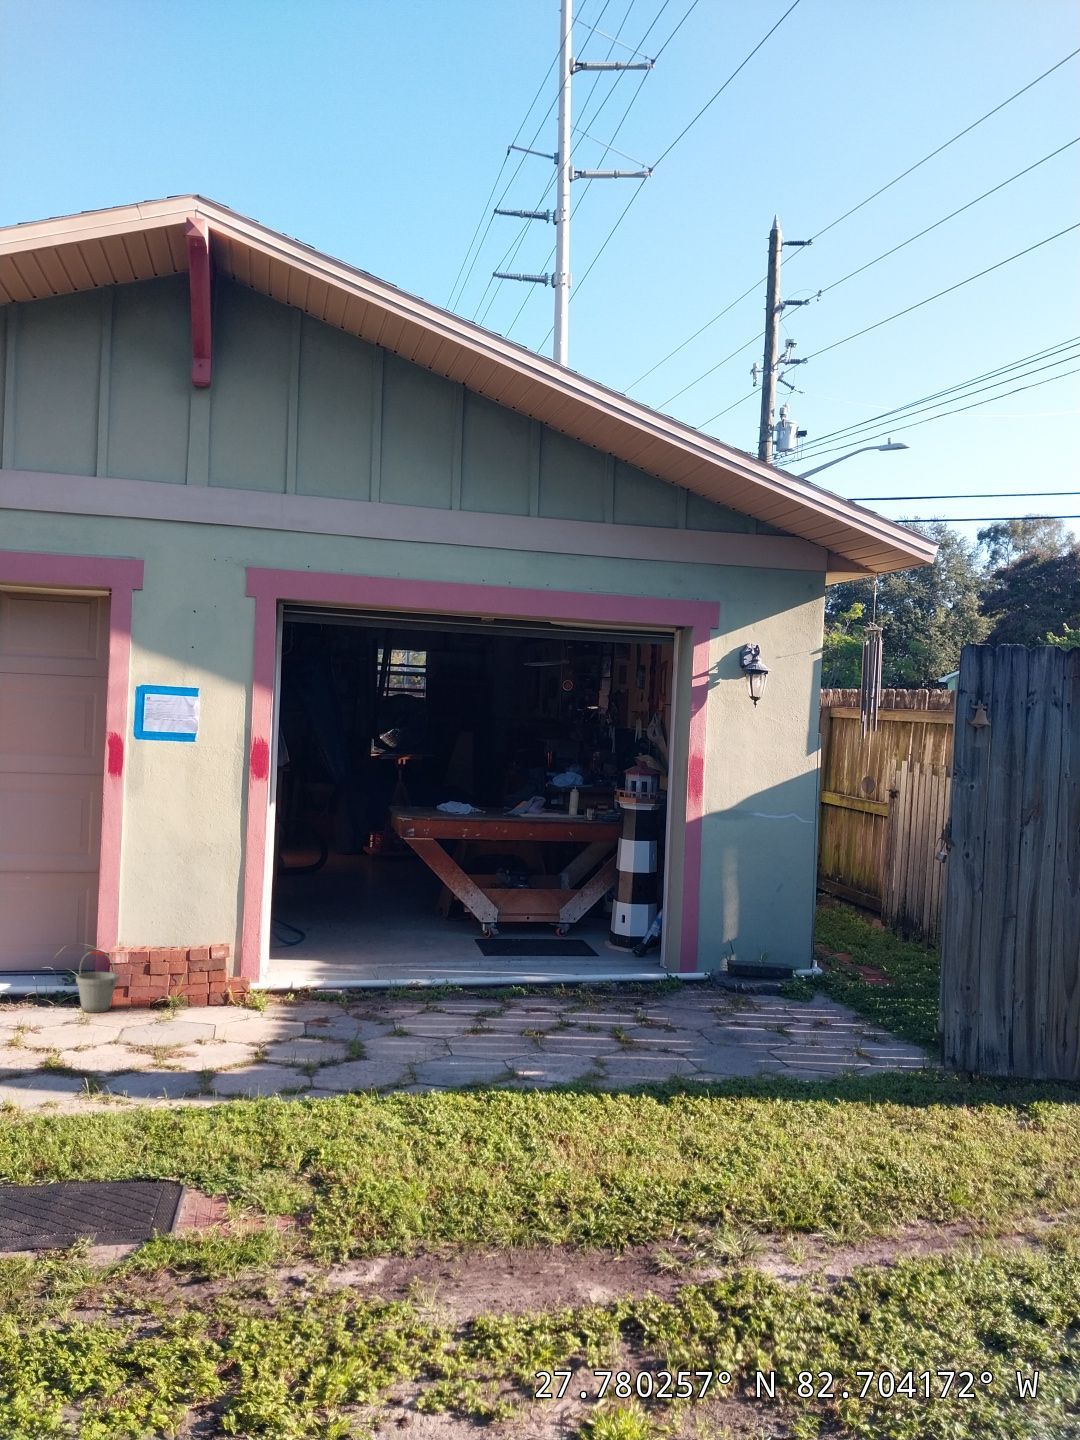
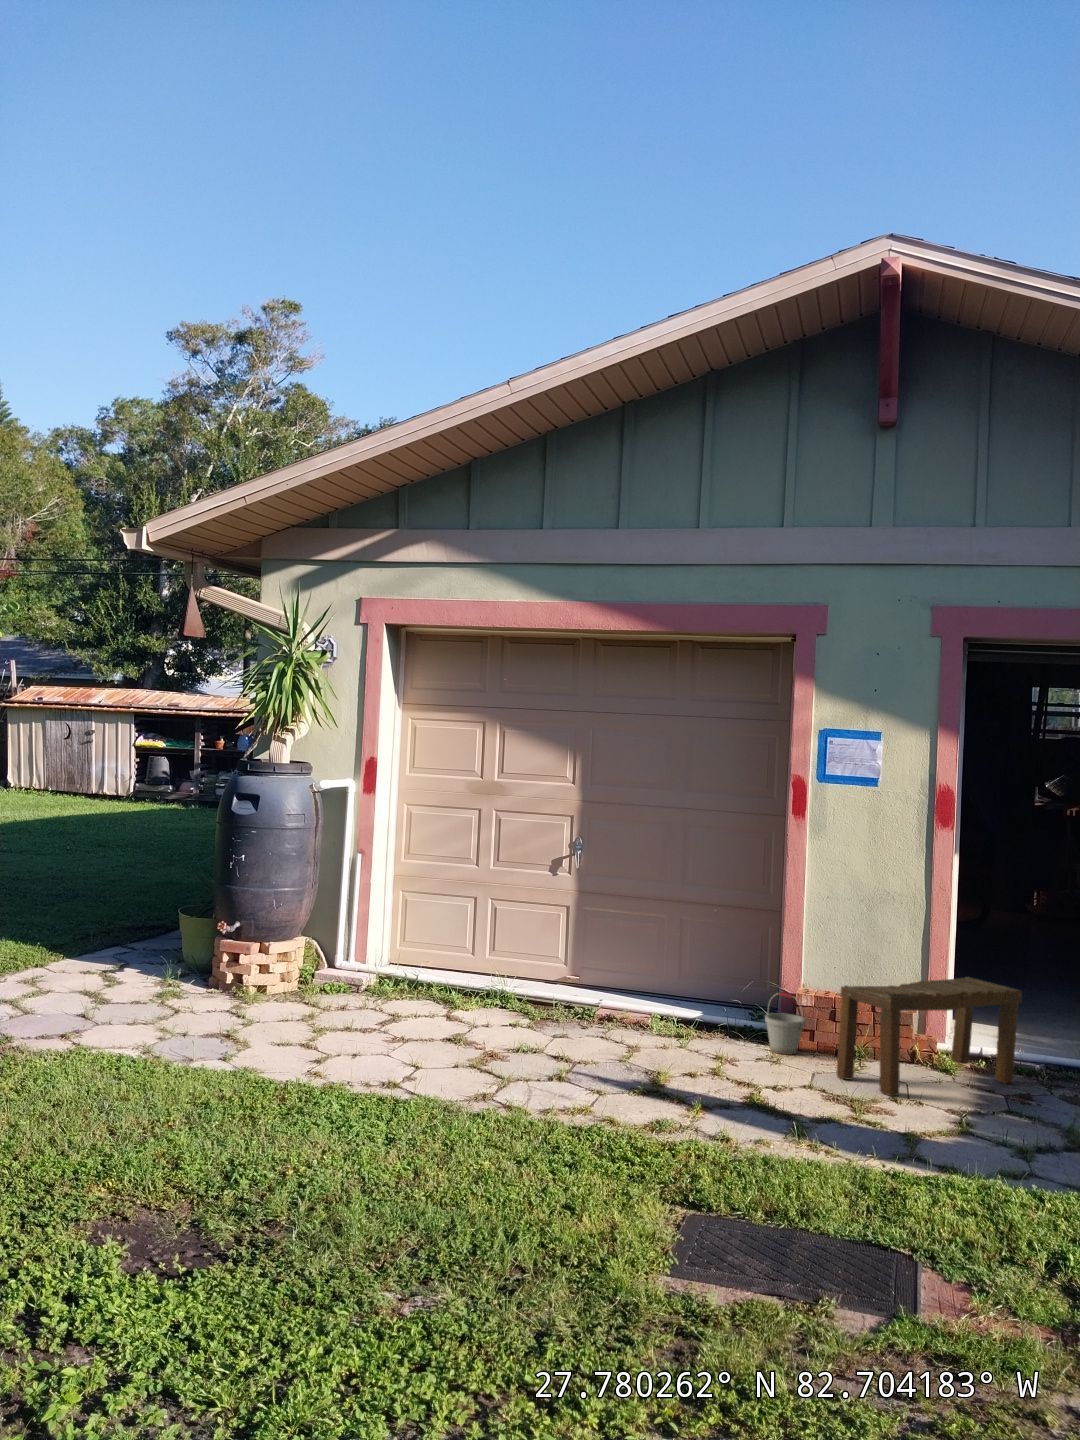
bench: none [145,920,323,1040] -> present [837,977,1022,1096]

